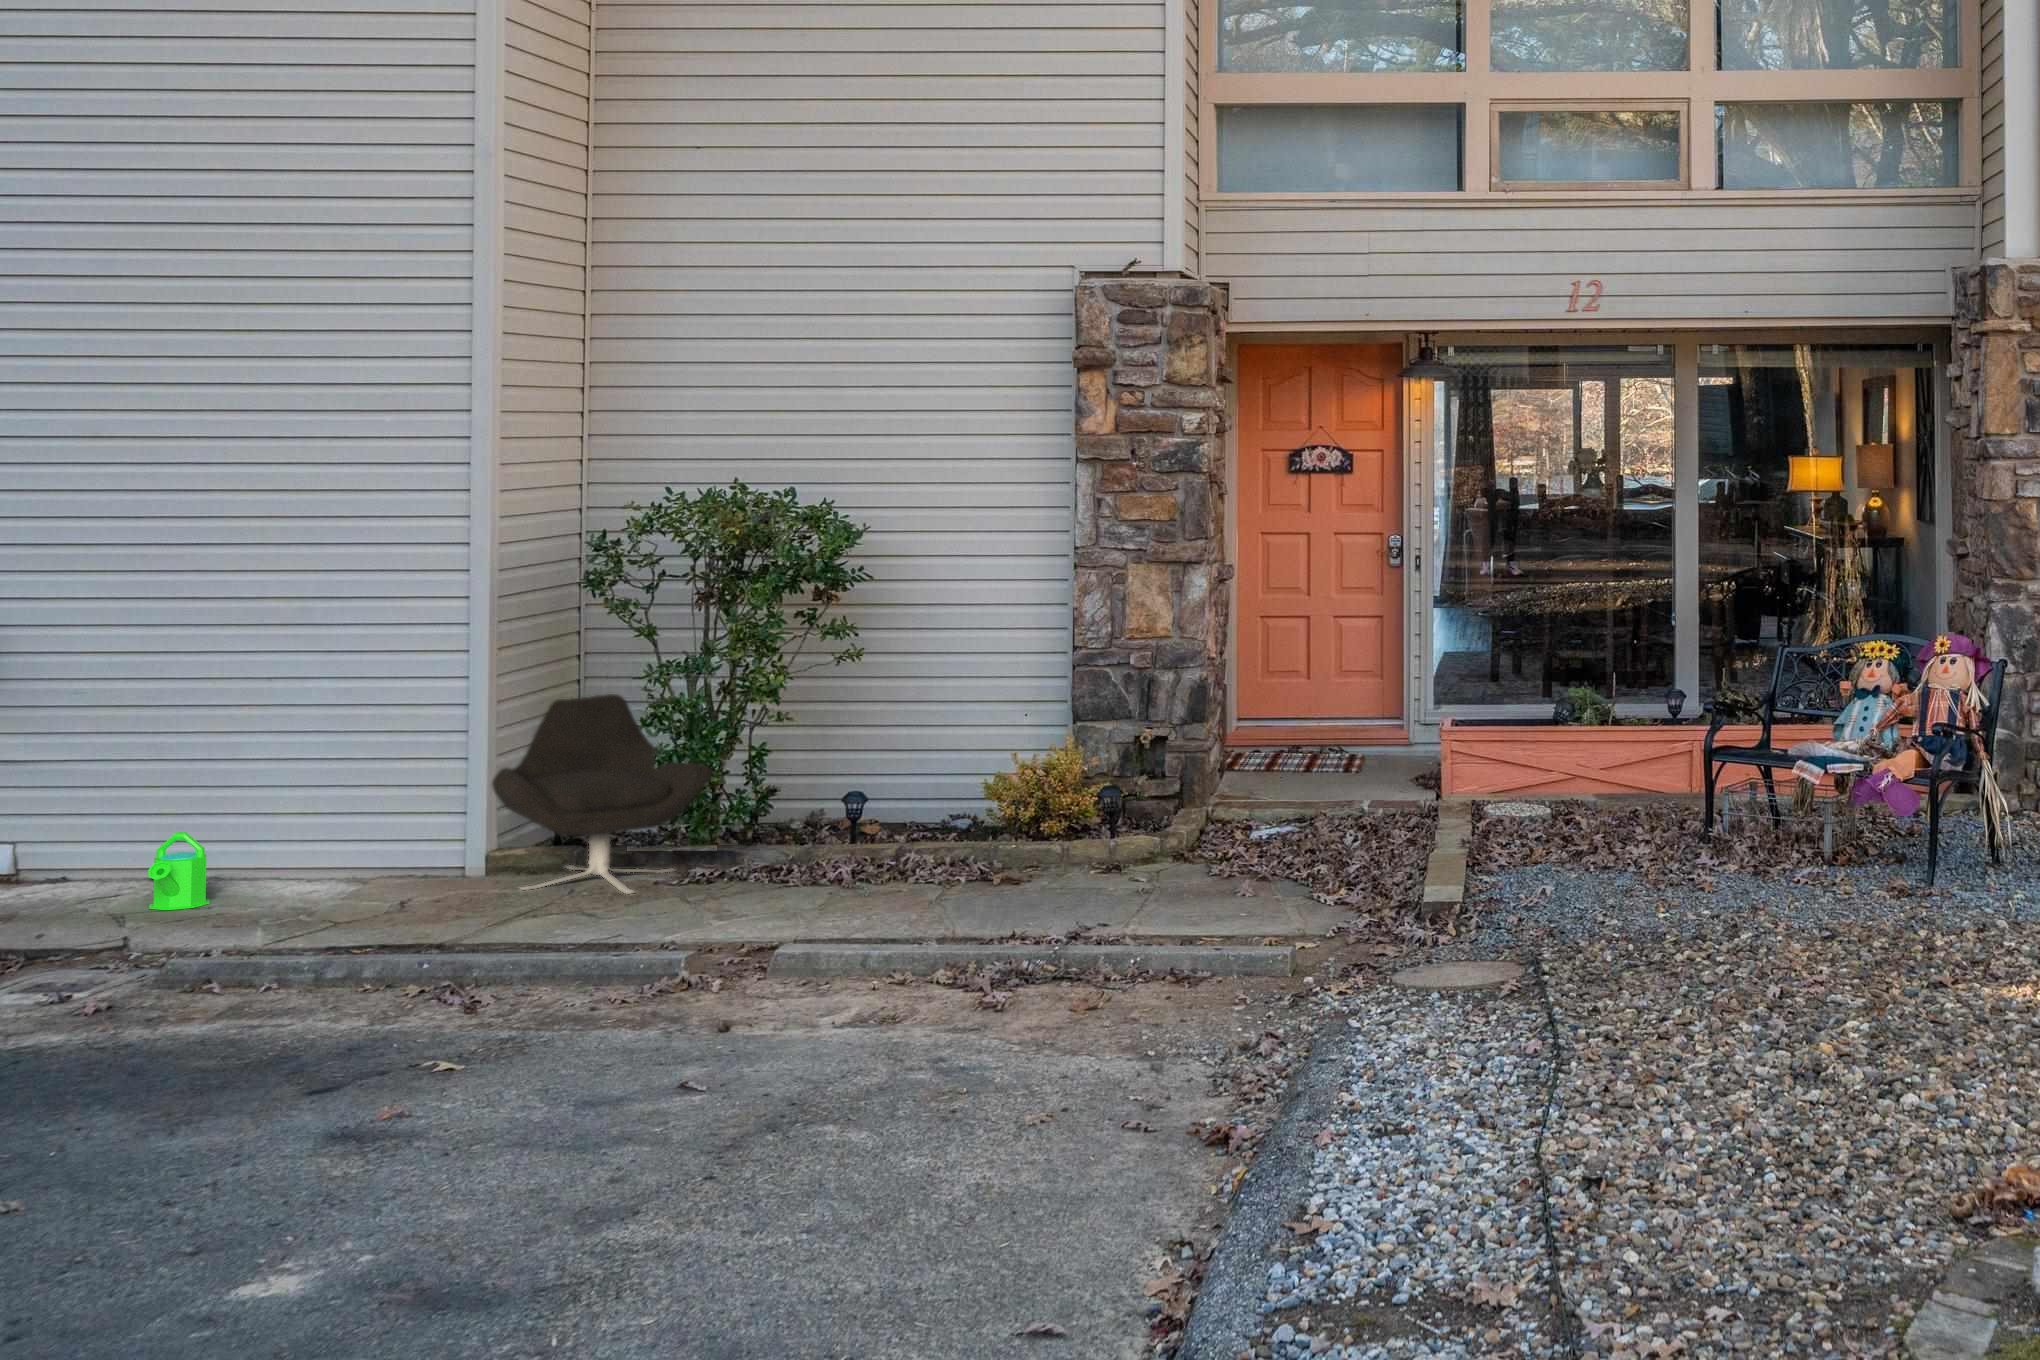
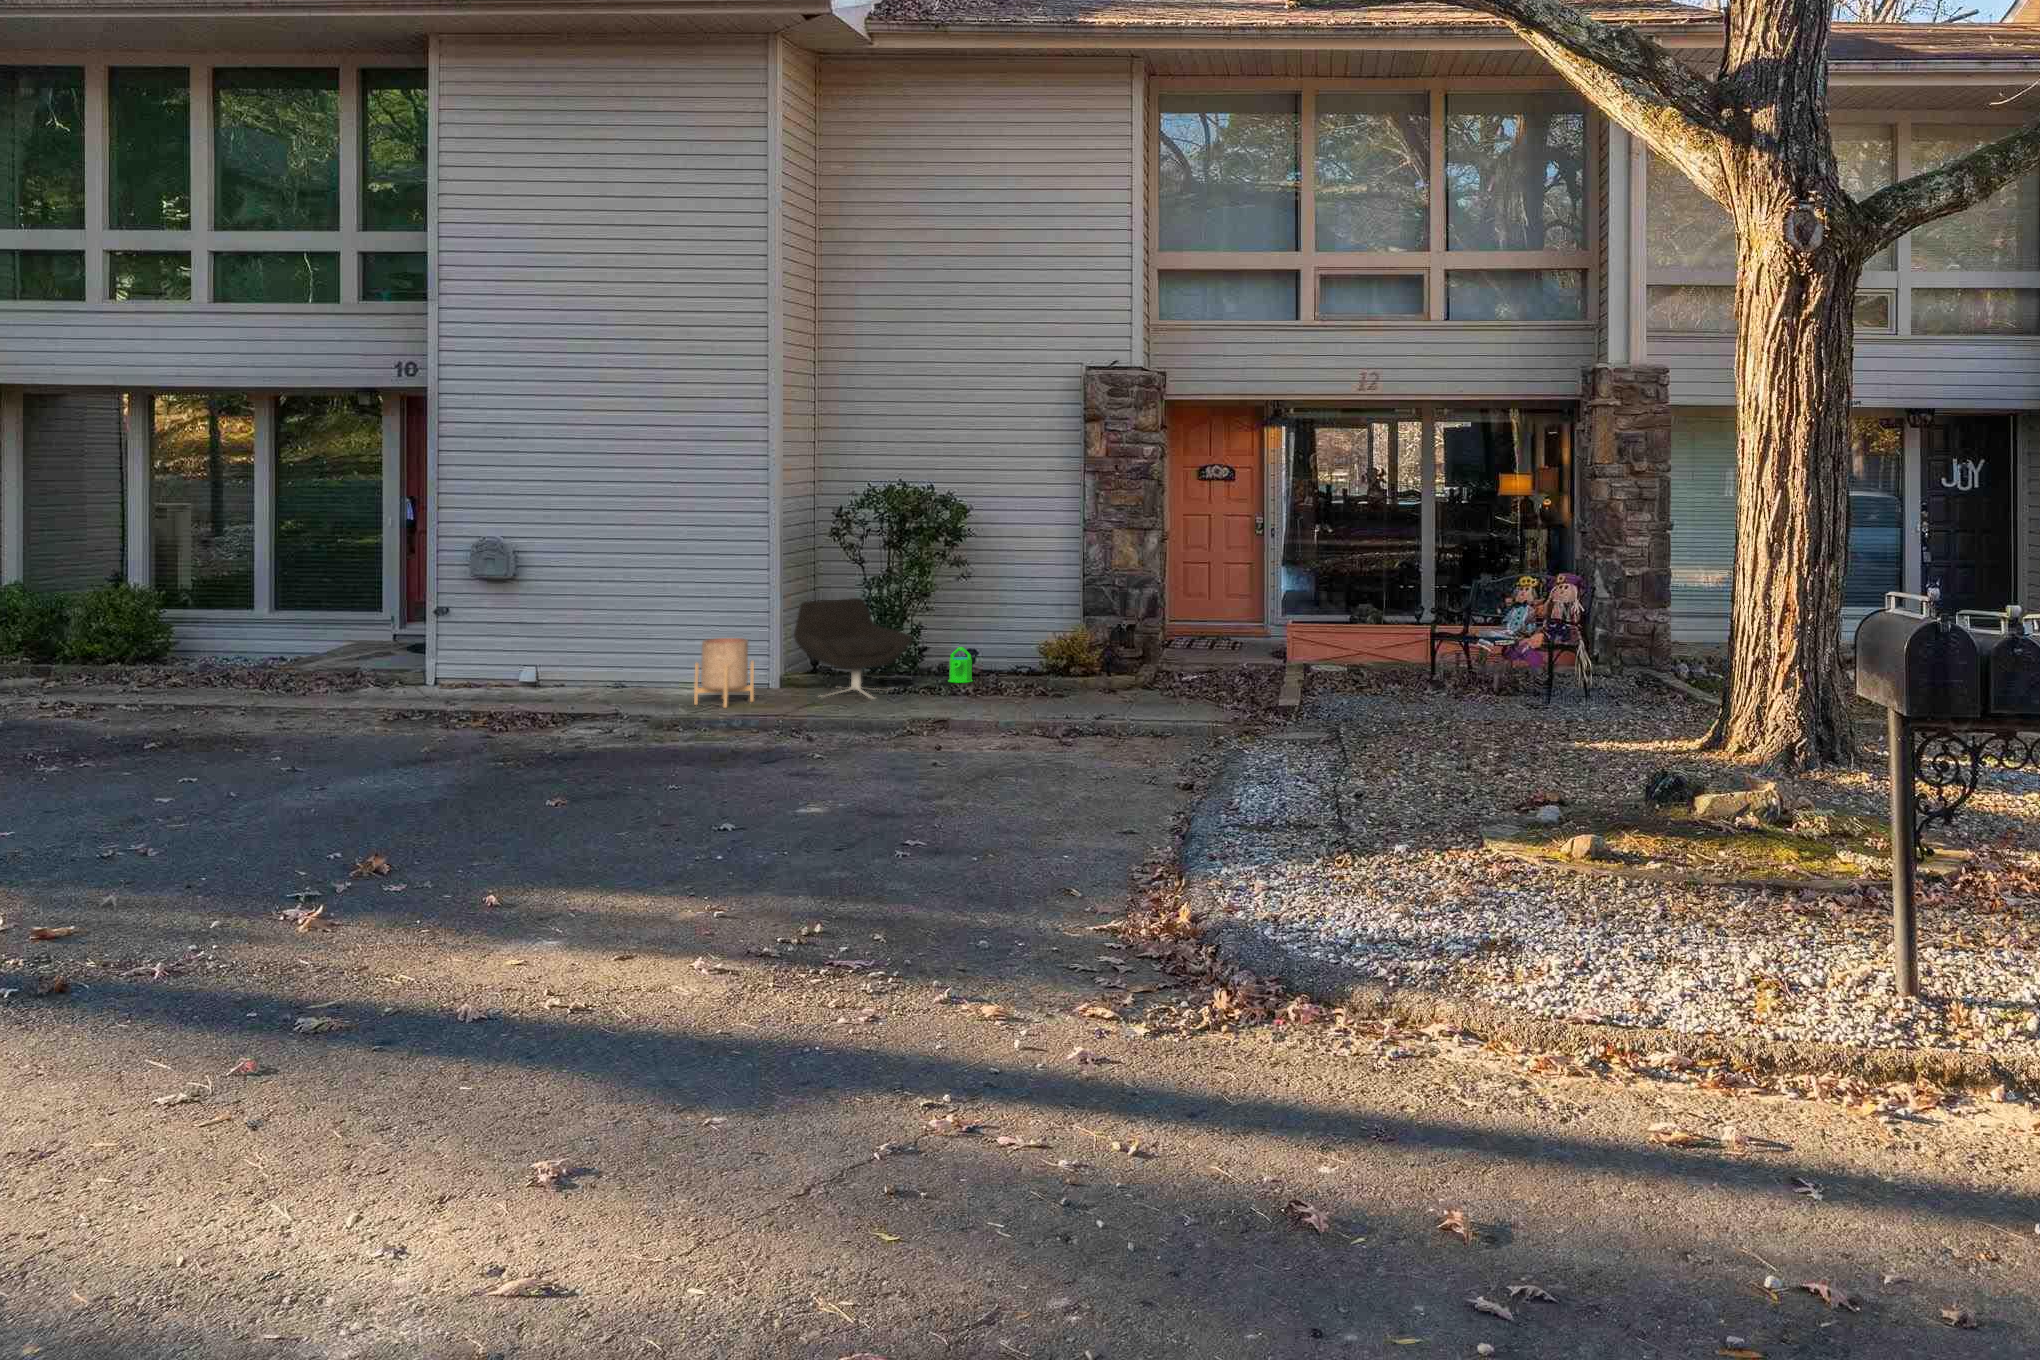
planter: none [253,779,382,920] -> present [694,638,754,708]
watering can: present [148,832,210,910] -> present [948,647,973,683]

